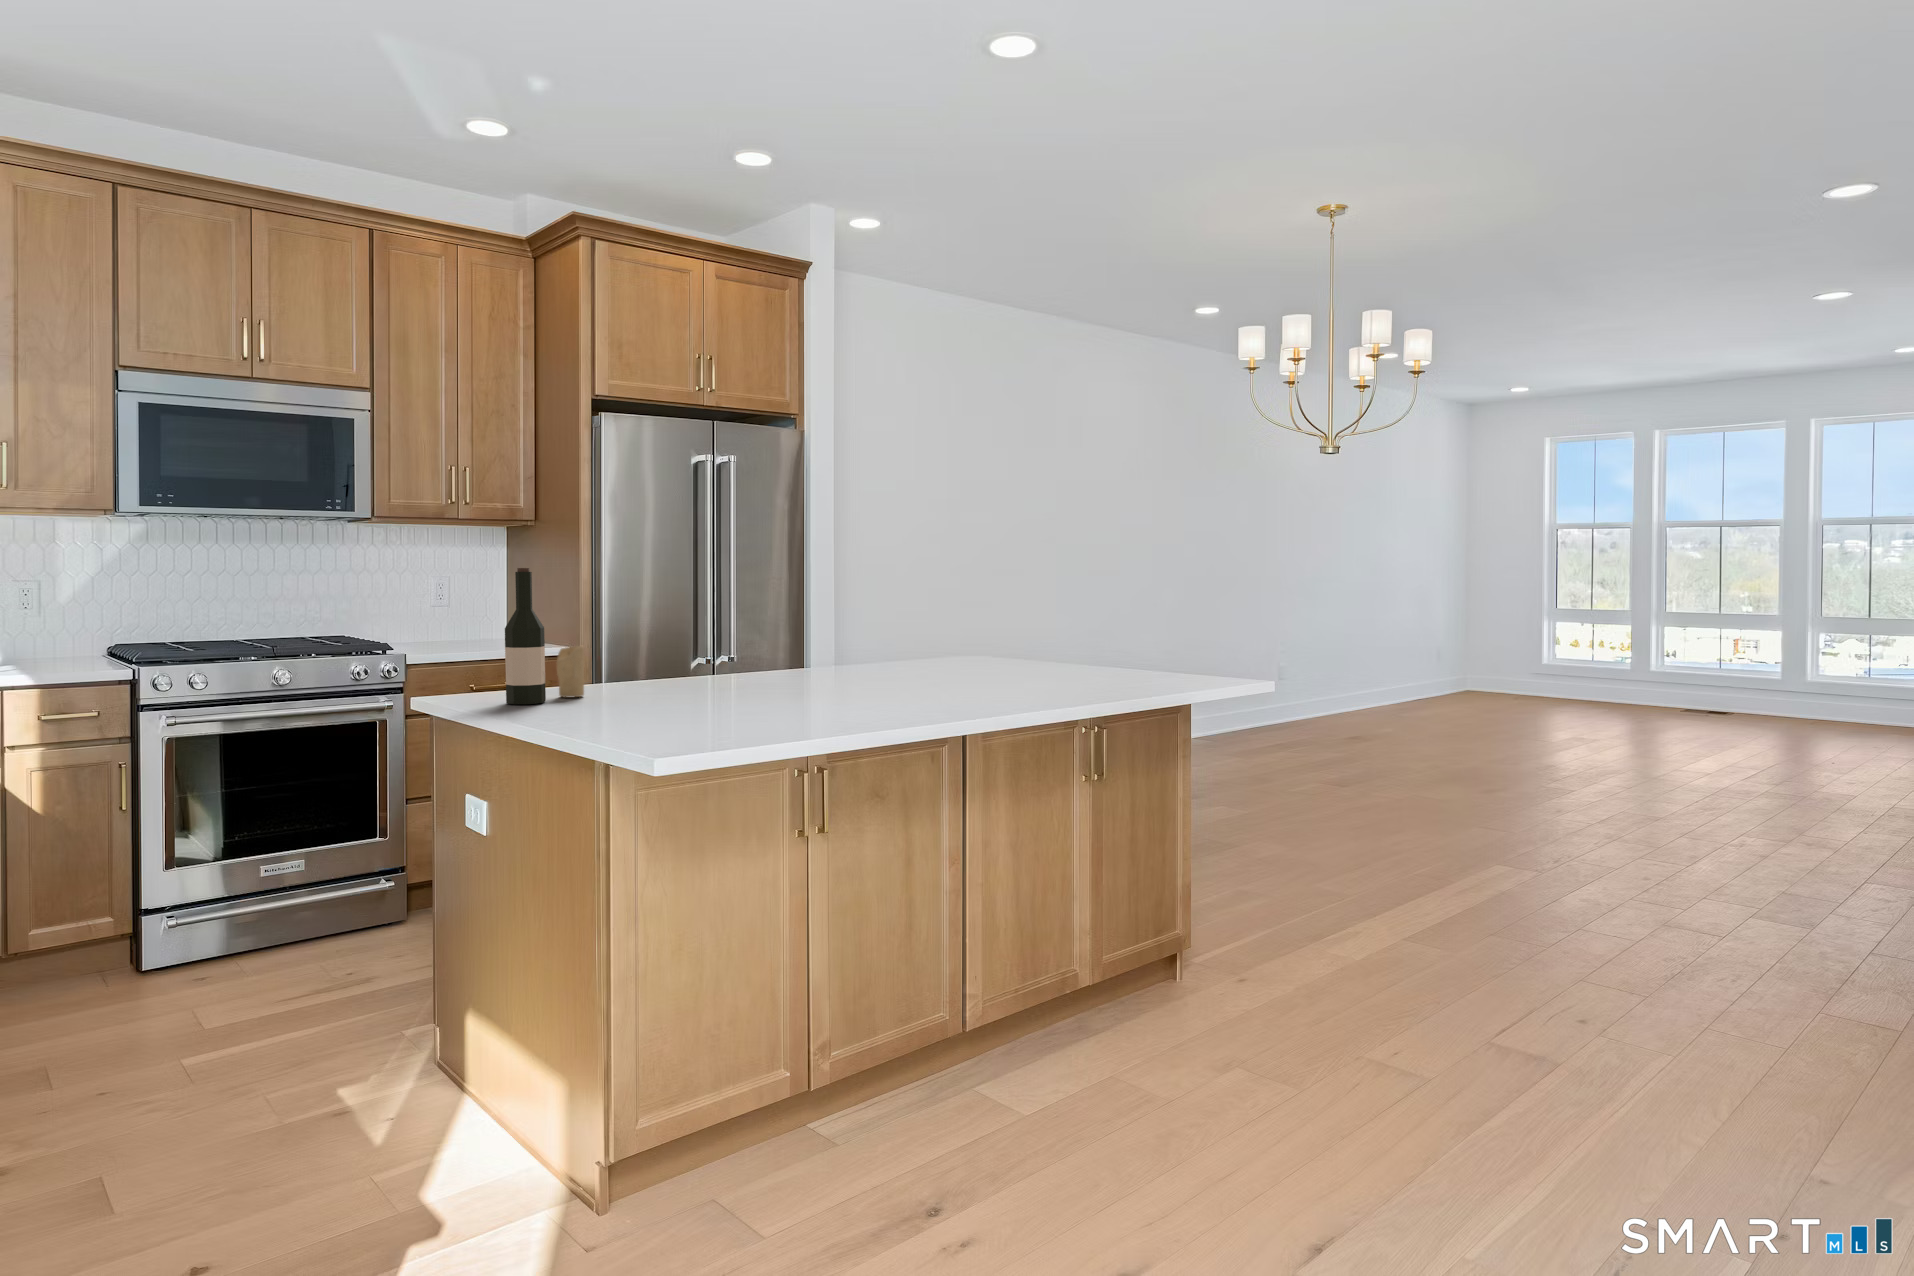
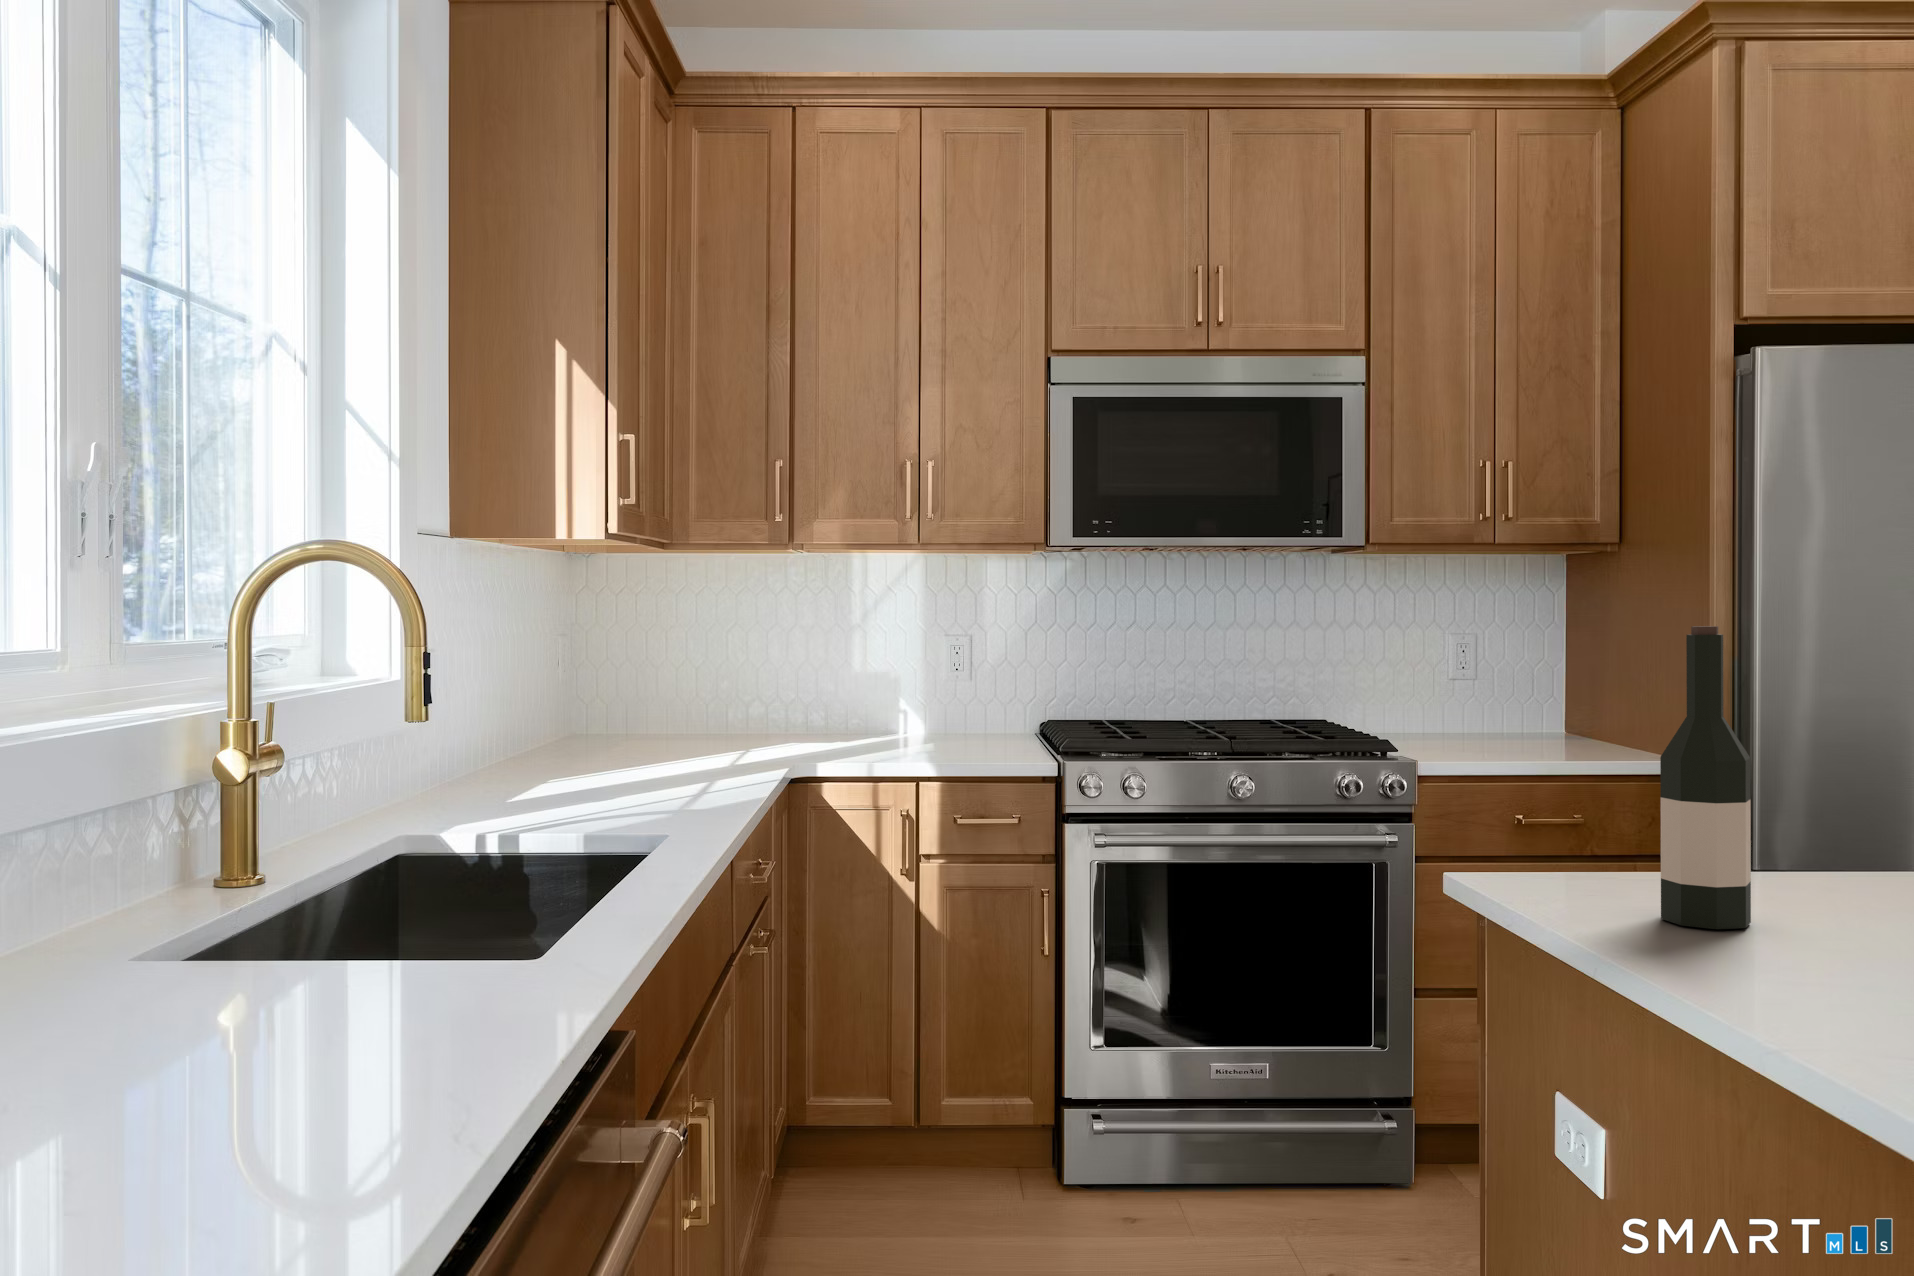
candle: present [557,645,584,697] -> none [1767,796,1833,914]

